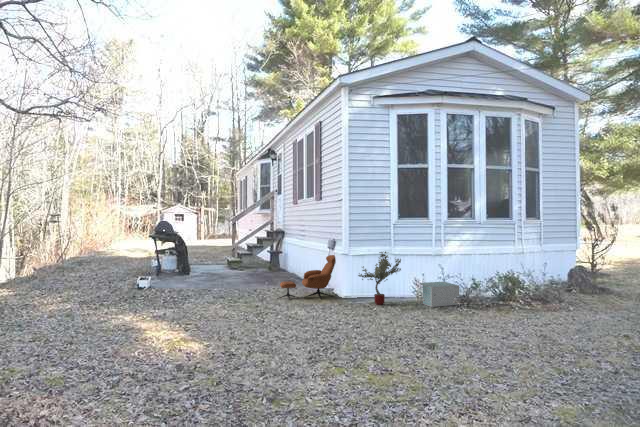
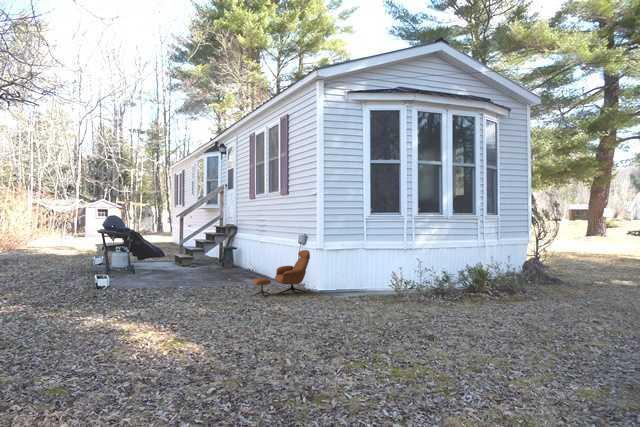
potted tree: present [358,252,401,305] -> none [336,246,379,299]
storage box: present [420,282,459,307] -> none [391,274,433,299]

